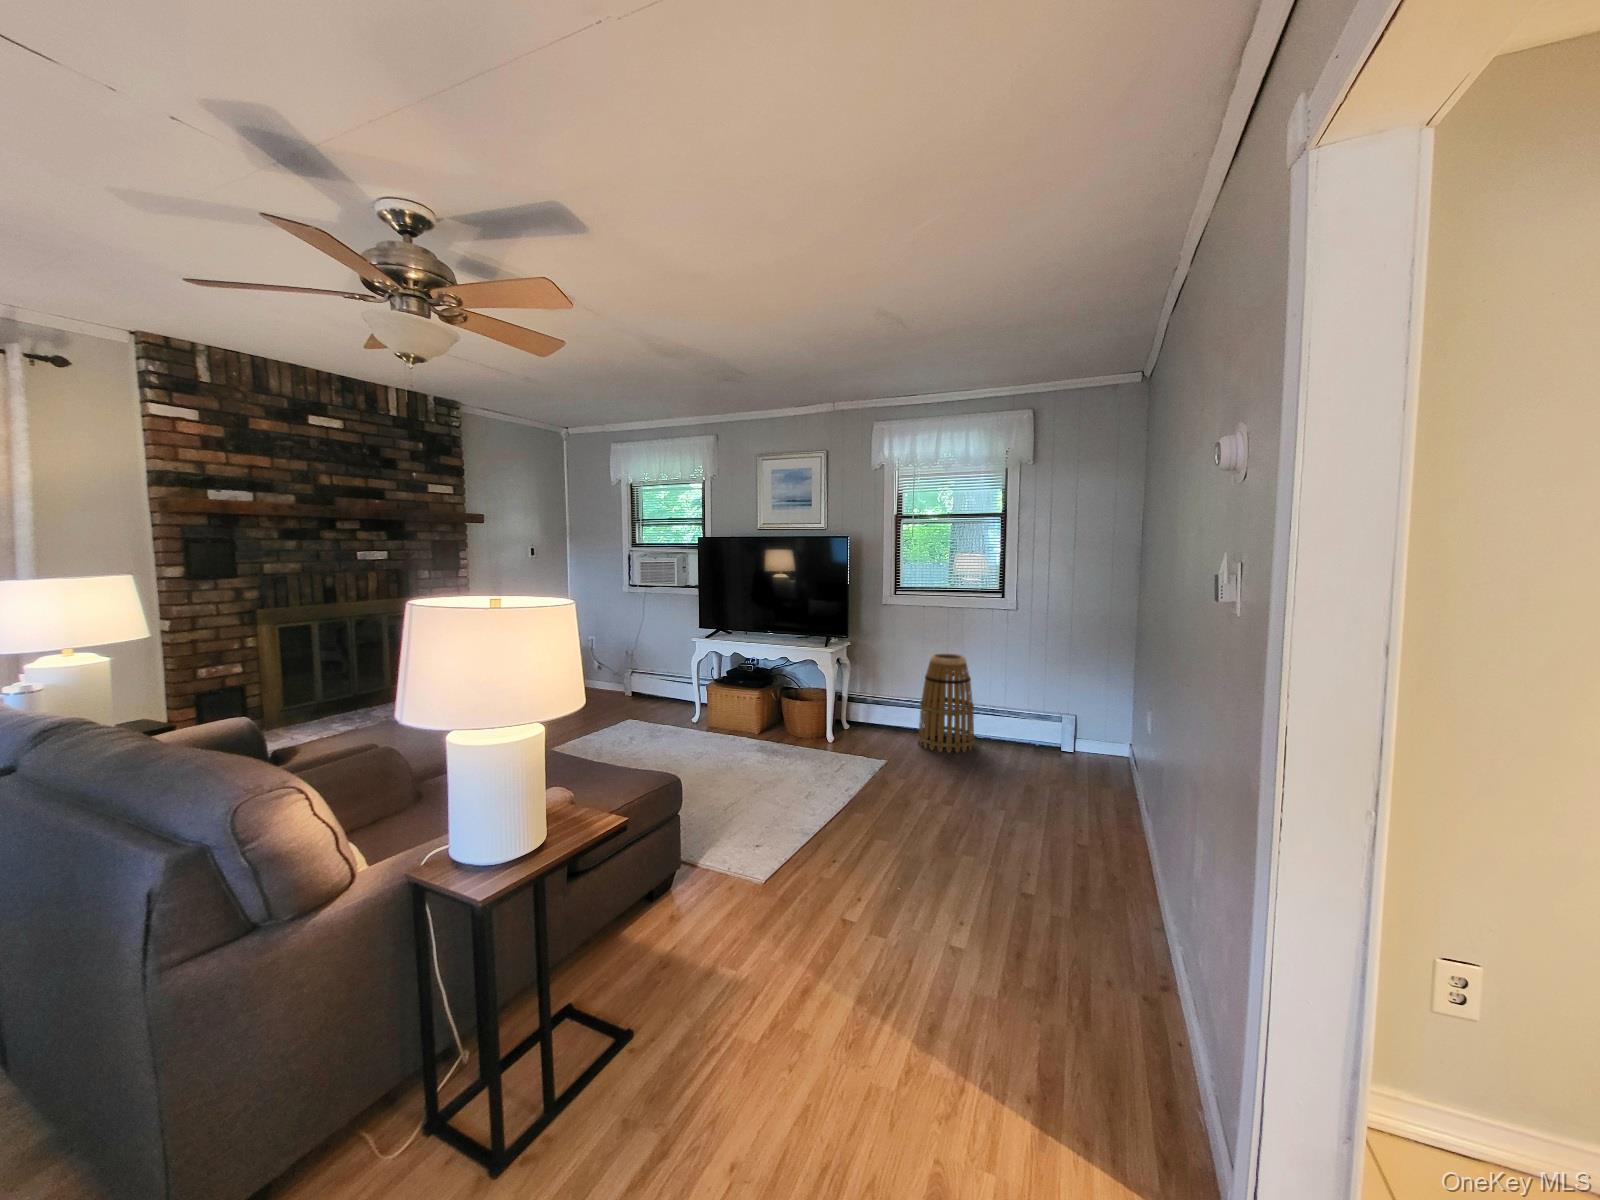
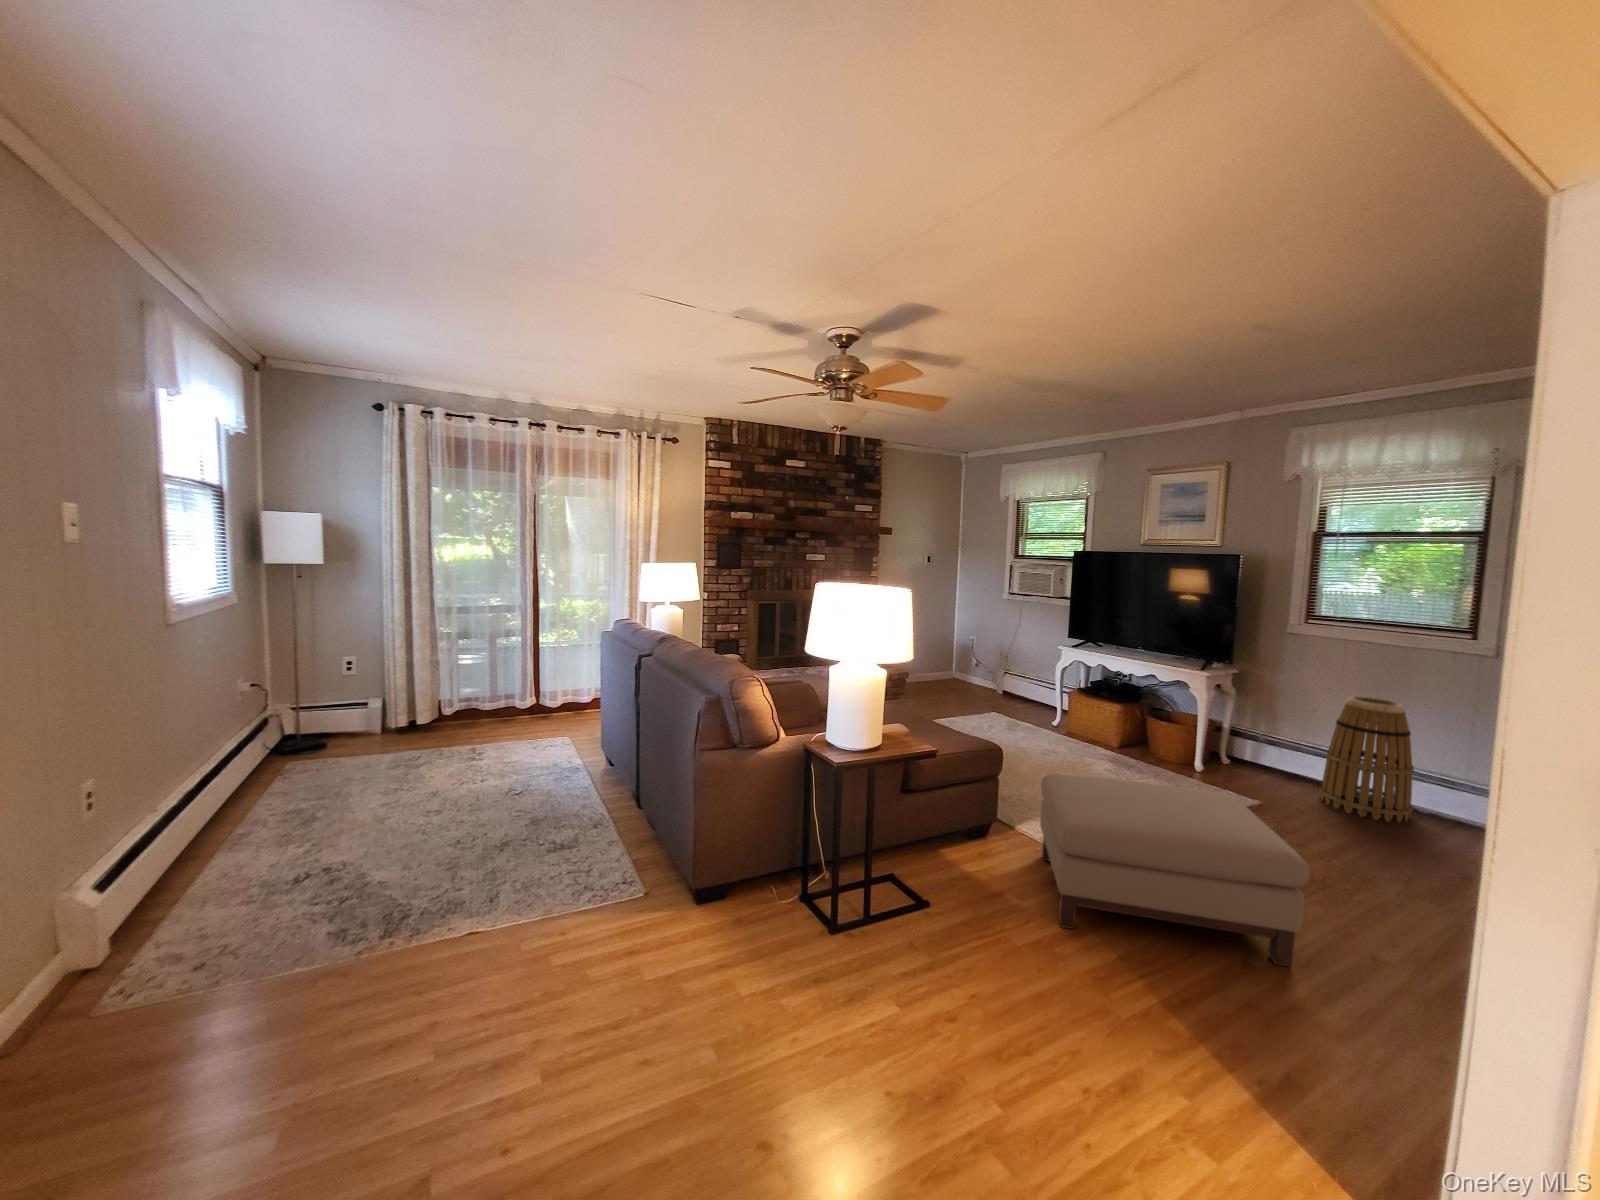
ottoman: none [732,773,988,986] -> present [1040,774,1310,967]

